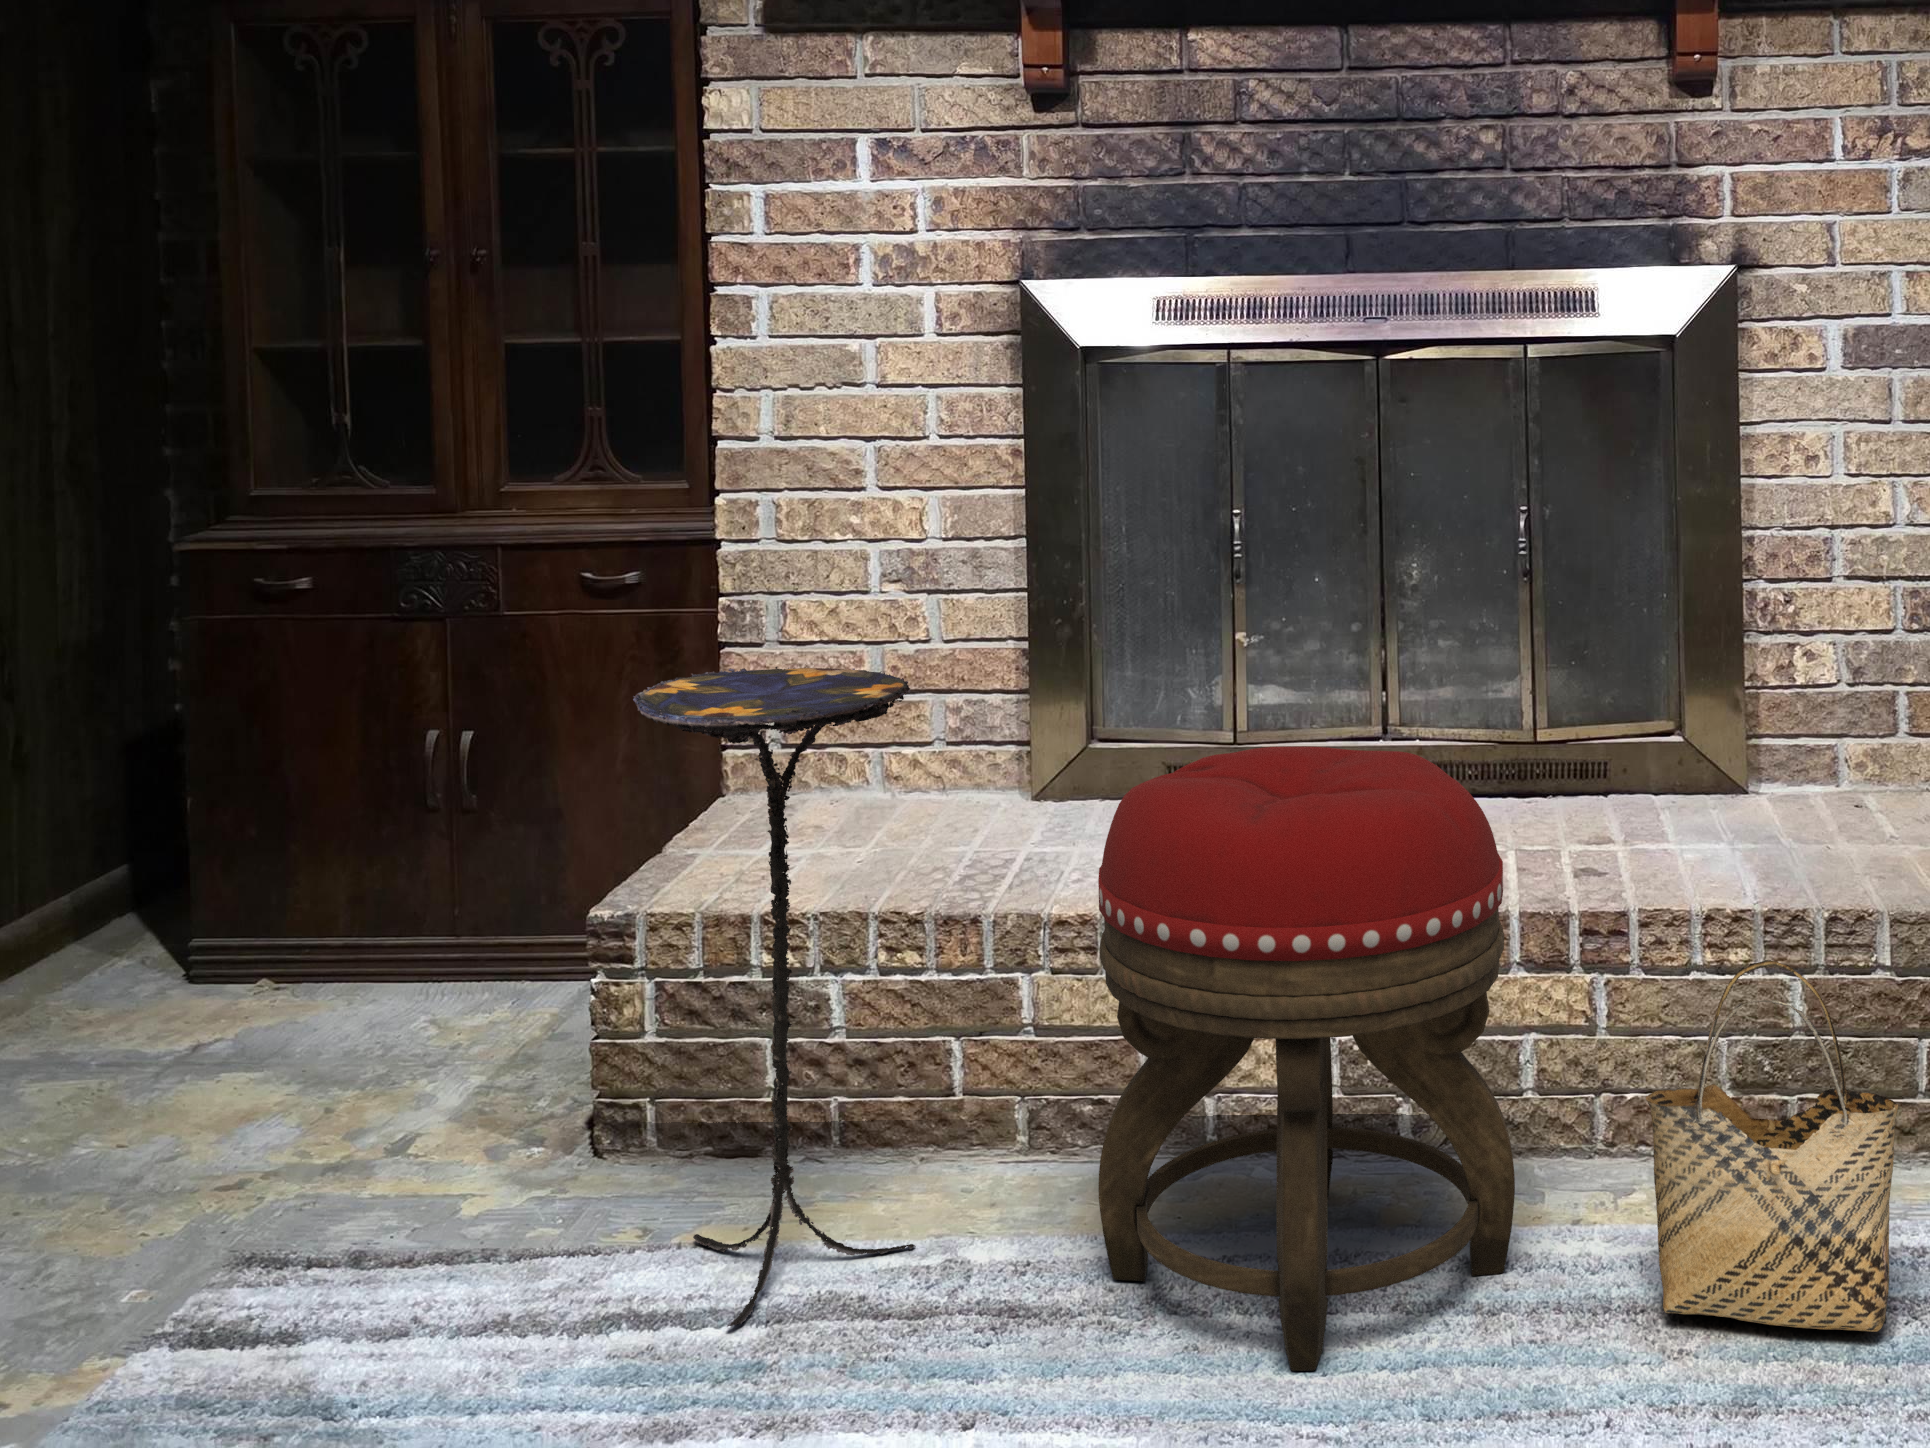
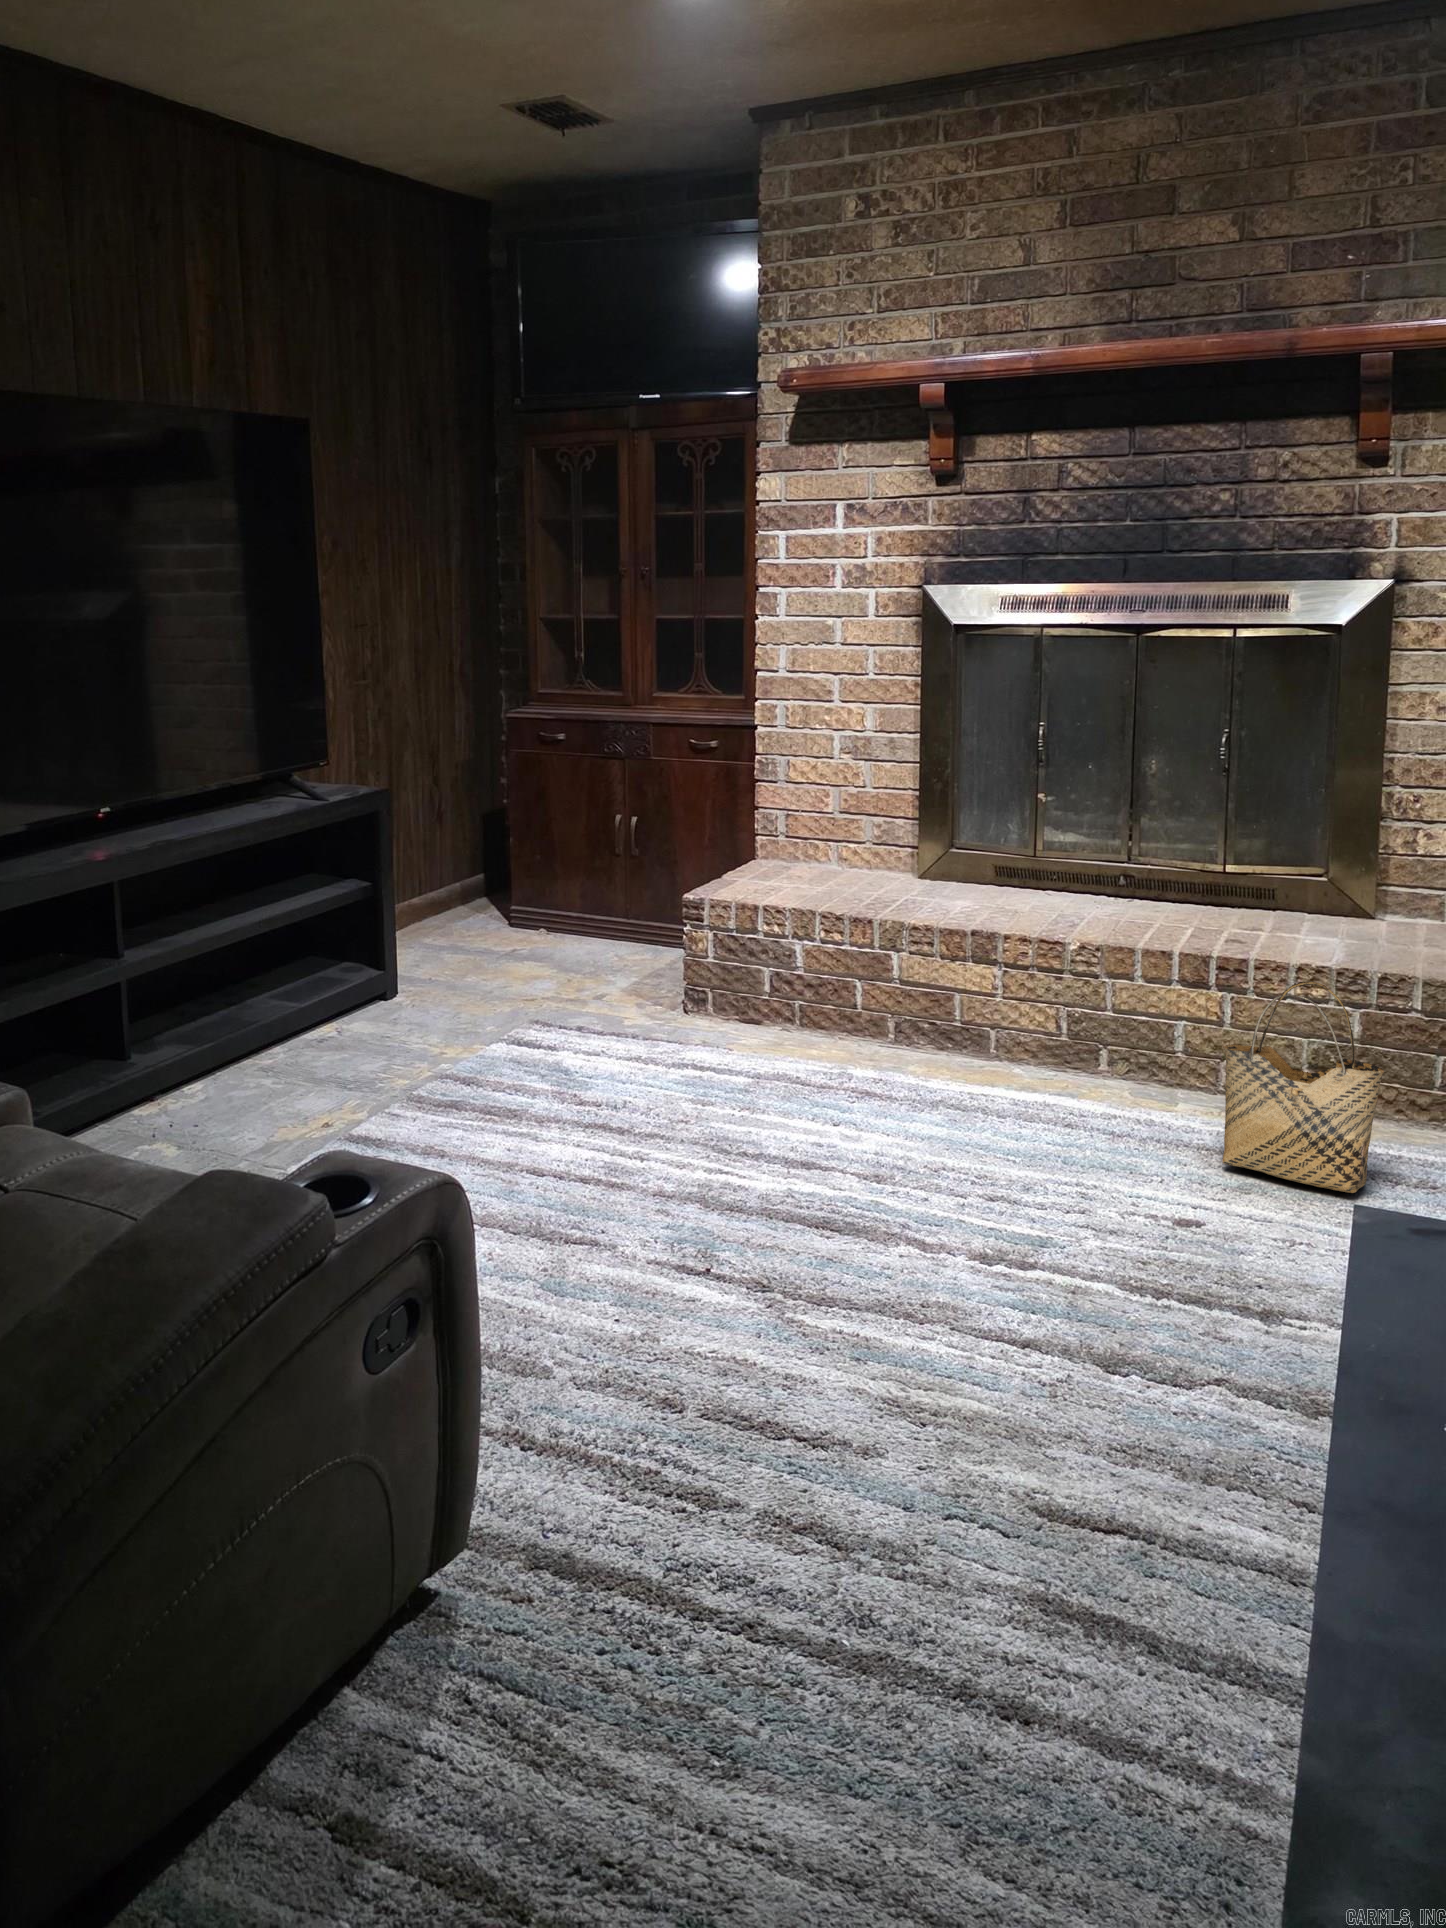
side table: present [633,667,916,1327] -> none [695,775,832,1088]
footstool: present [1098,746,1515,1371] -> none [914,839,1152,1154]

